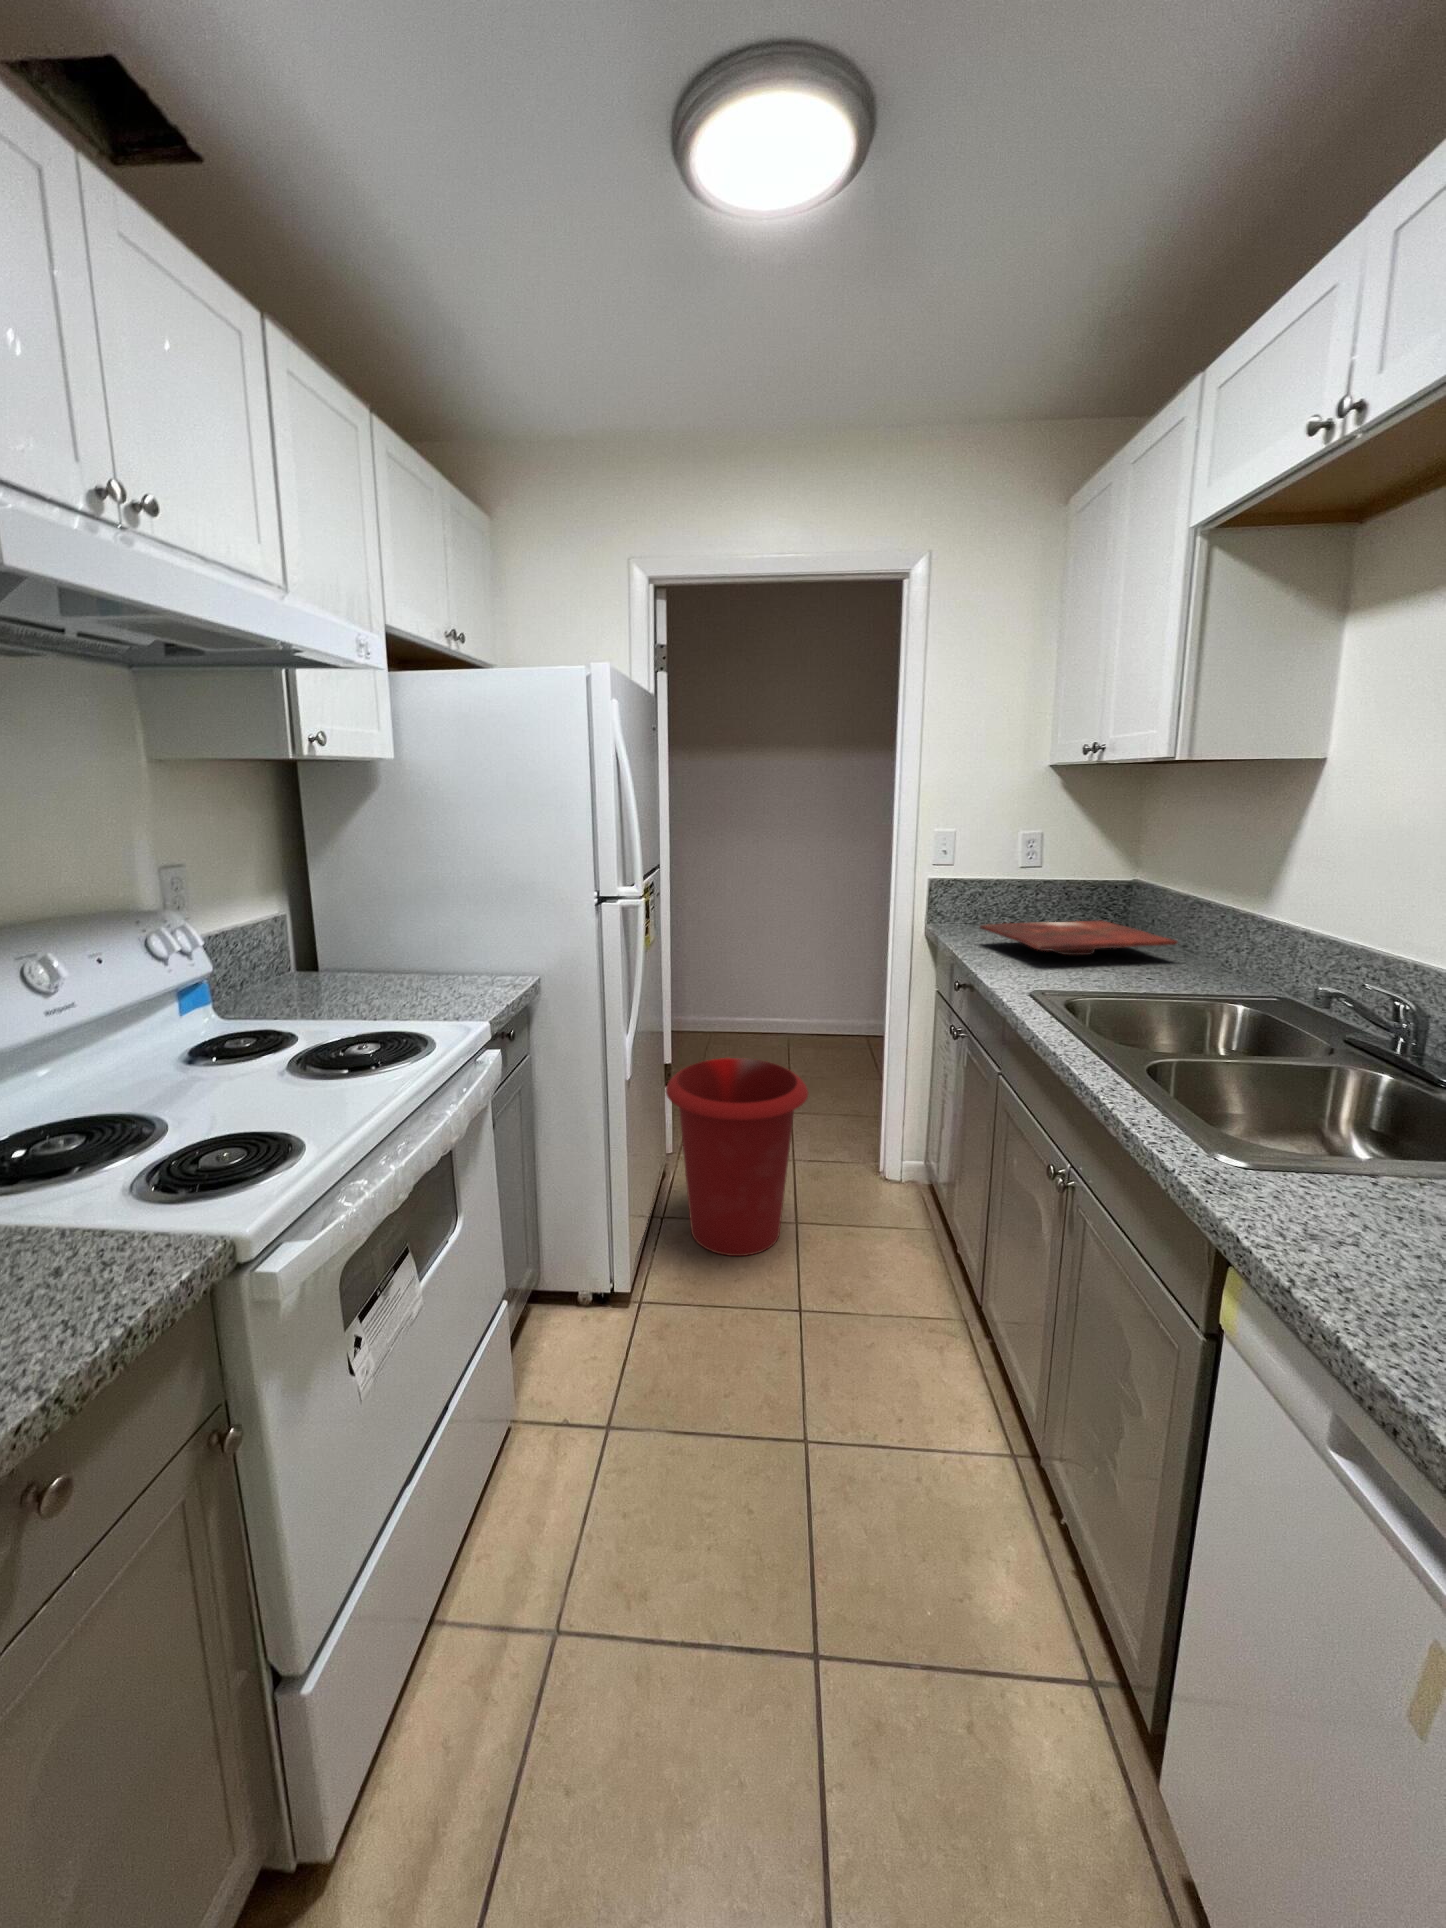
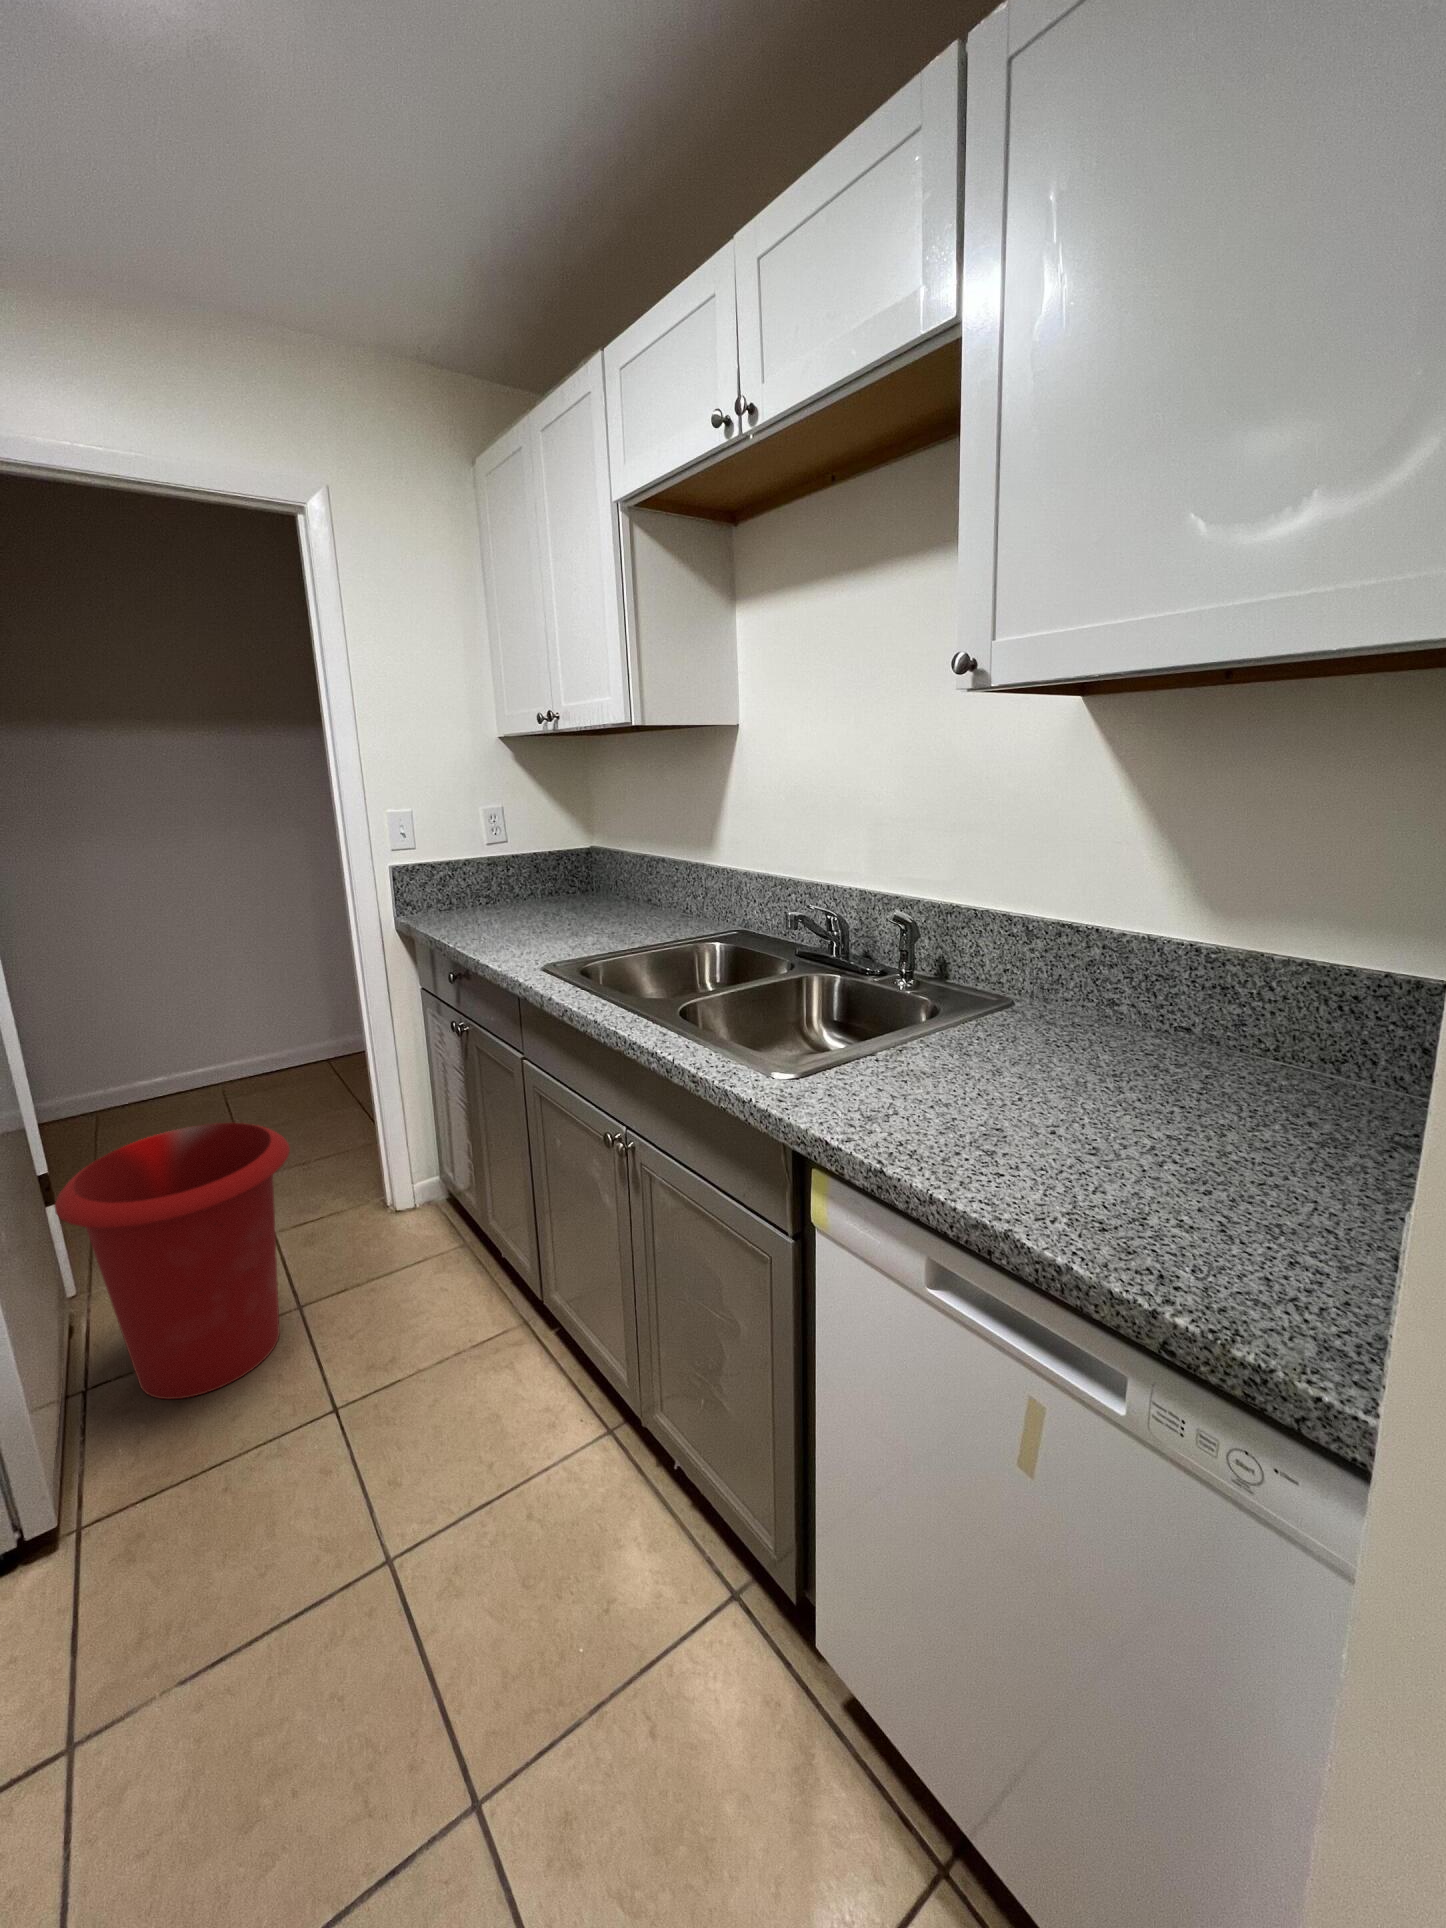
cutting board: present [980,921,1177,955] -> none [464,887,648,924]

